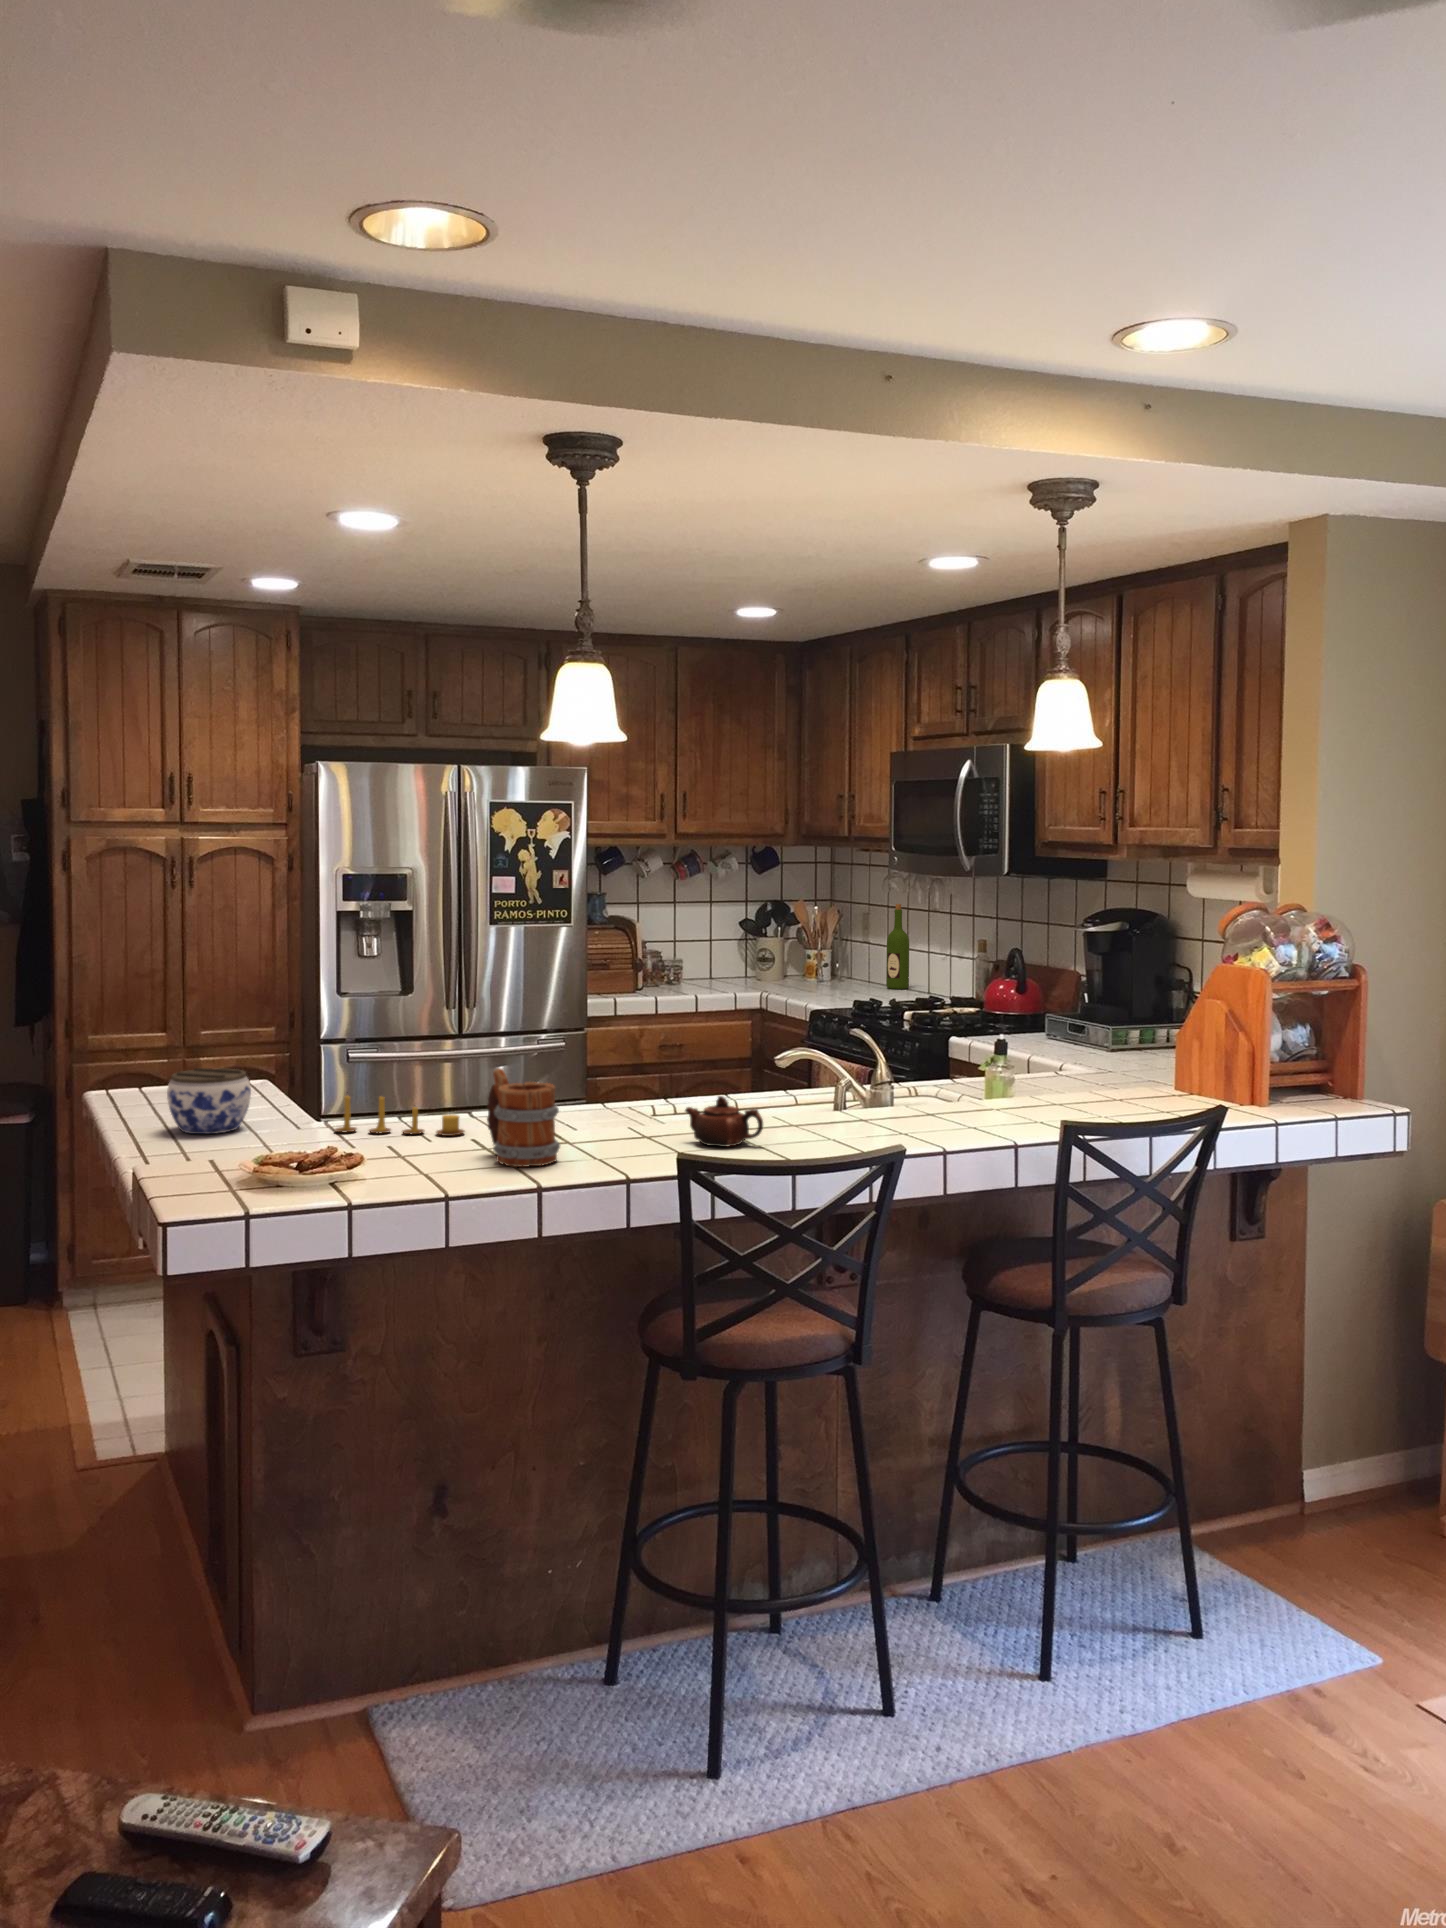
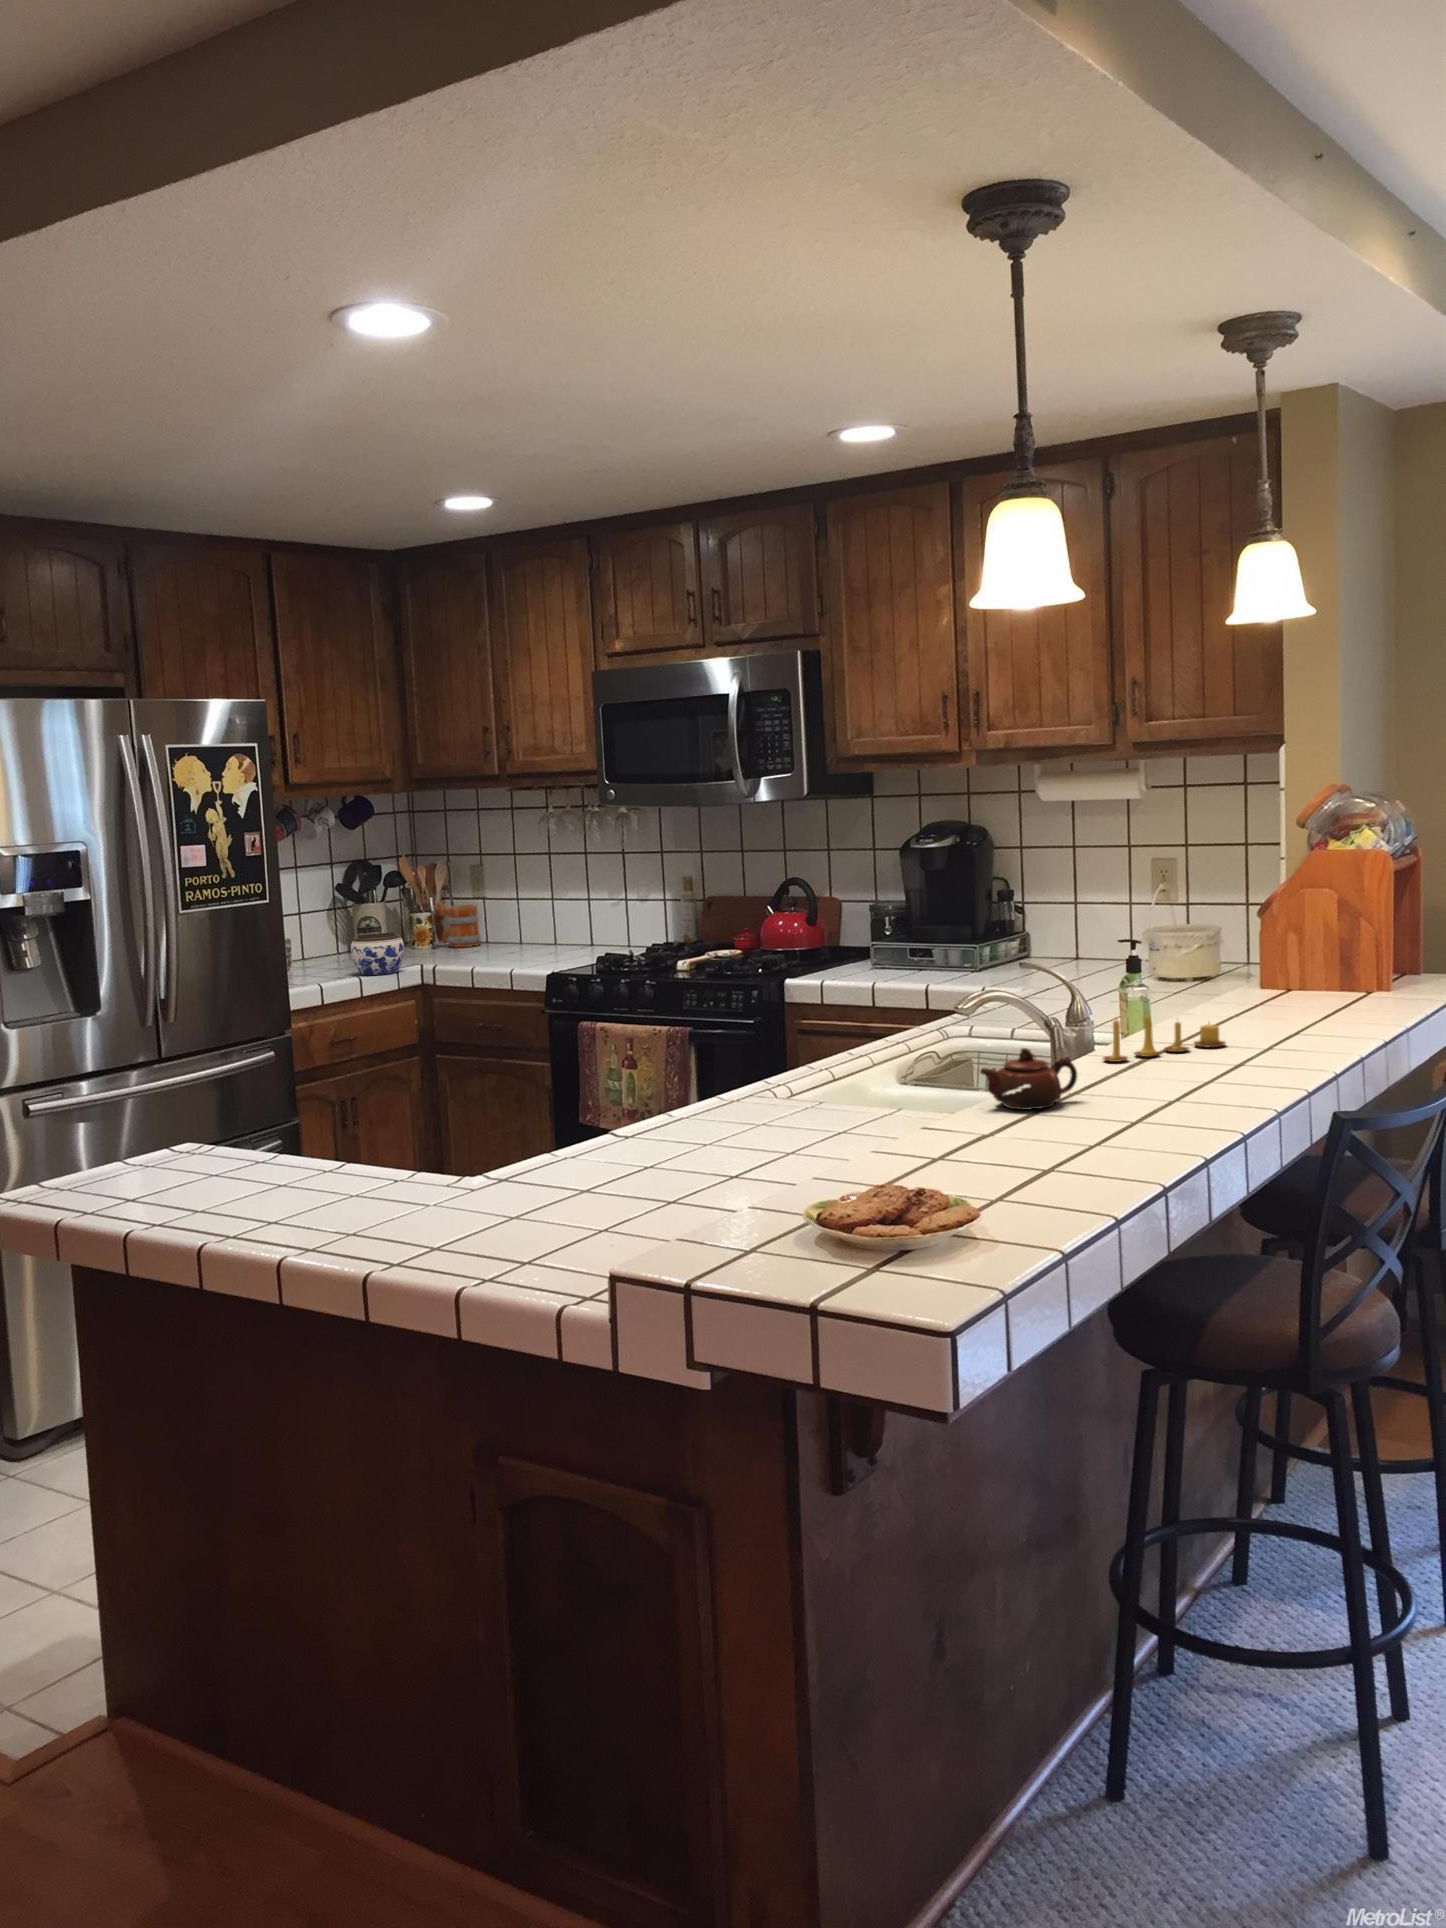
wine bottle: present [886,904,909,989] -> none [529,850,557,945]
jar: present [167,1068,251,1134] -> present [351,932,404,975]
mug: present [487,1068,560,1167] -> present [433,901,481,947]
candle: present [335,1096,464,1136] -> present [1103,1016,1225,1062]

